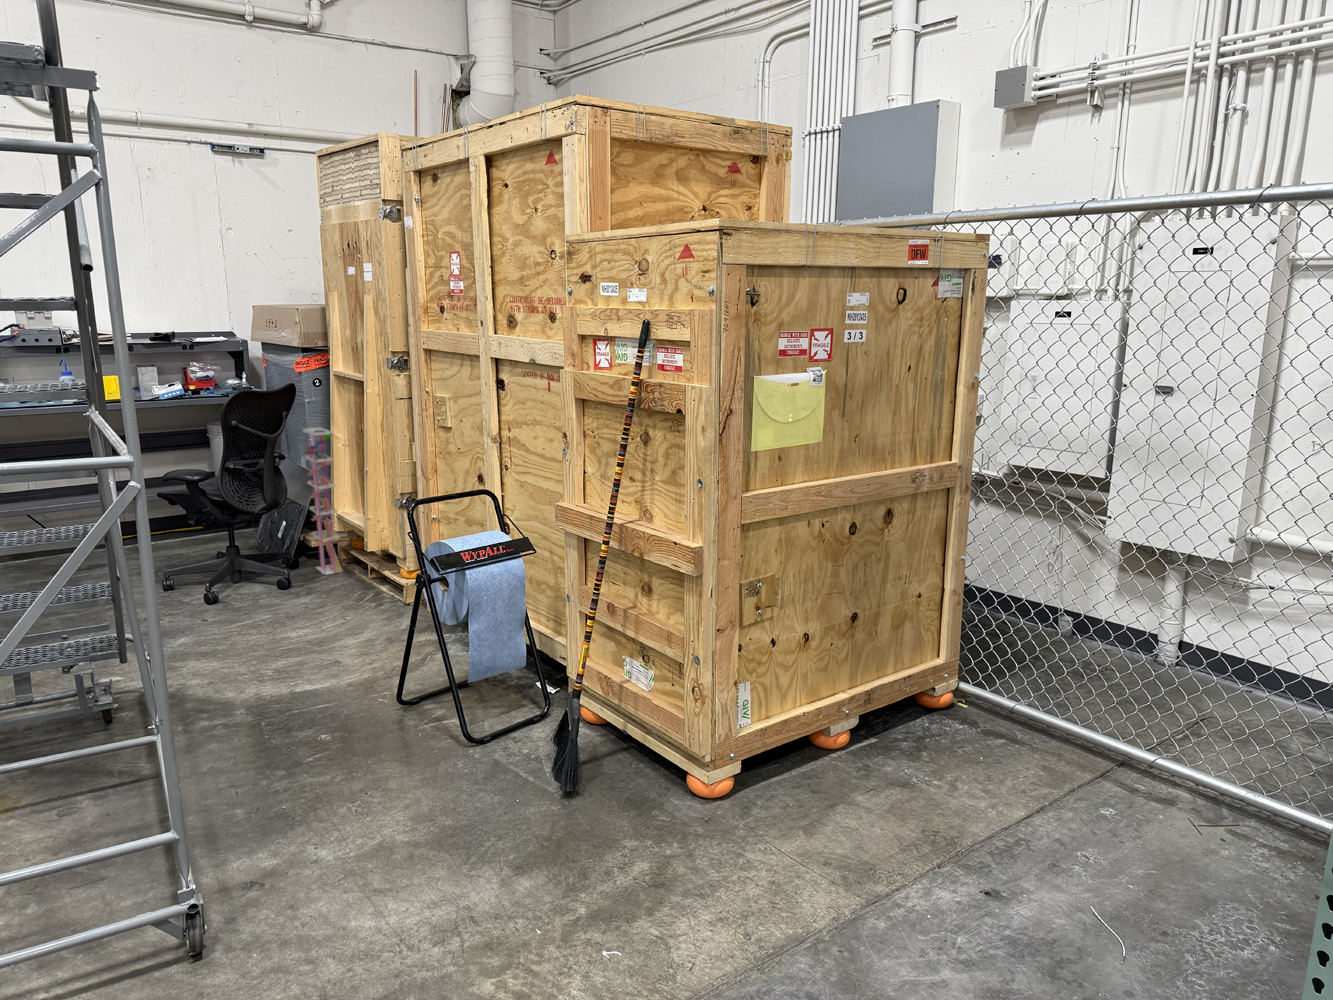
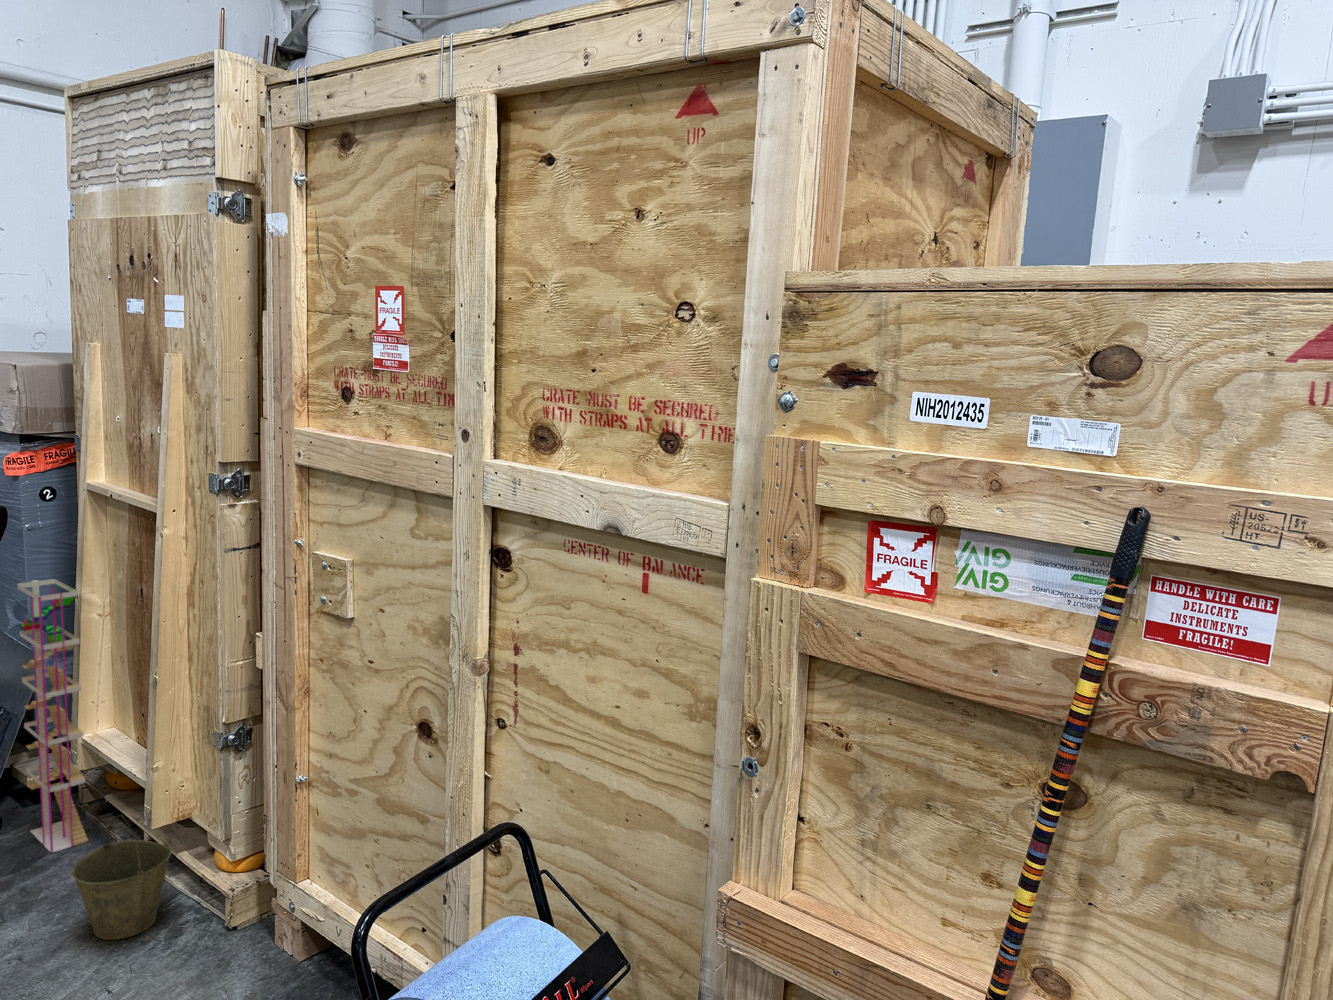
bucket: none [330,540,378,603] -> present [72,815,172,940]

